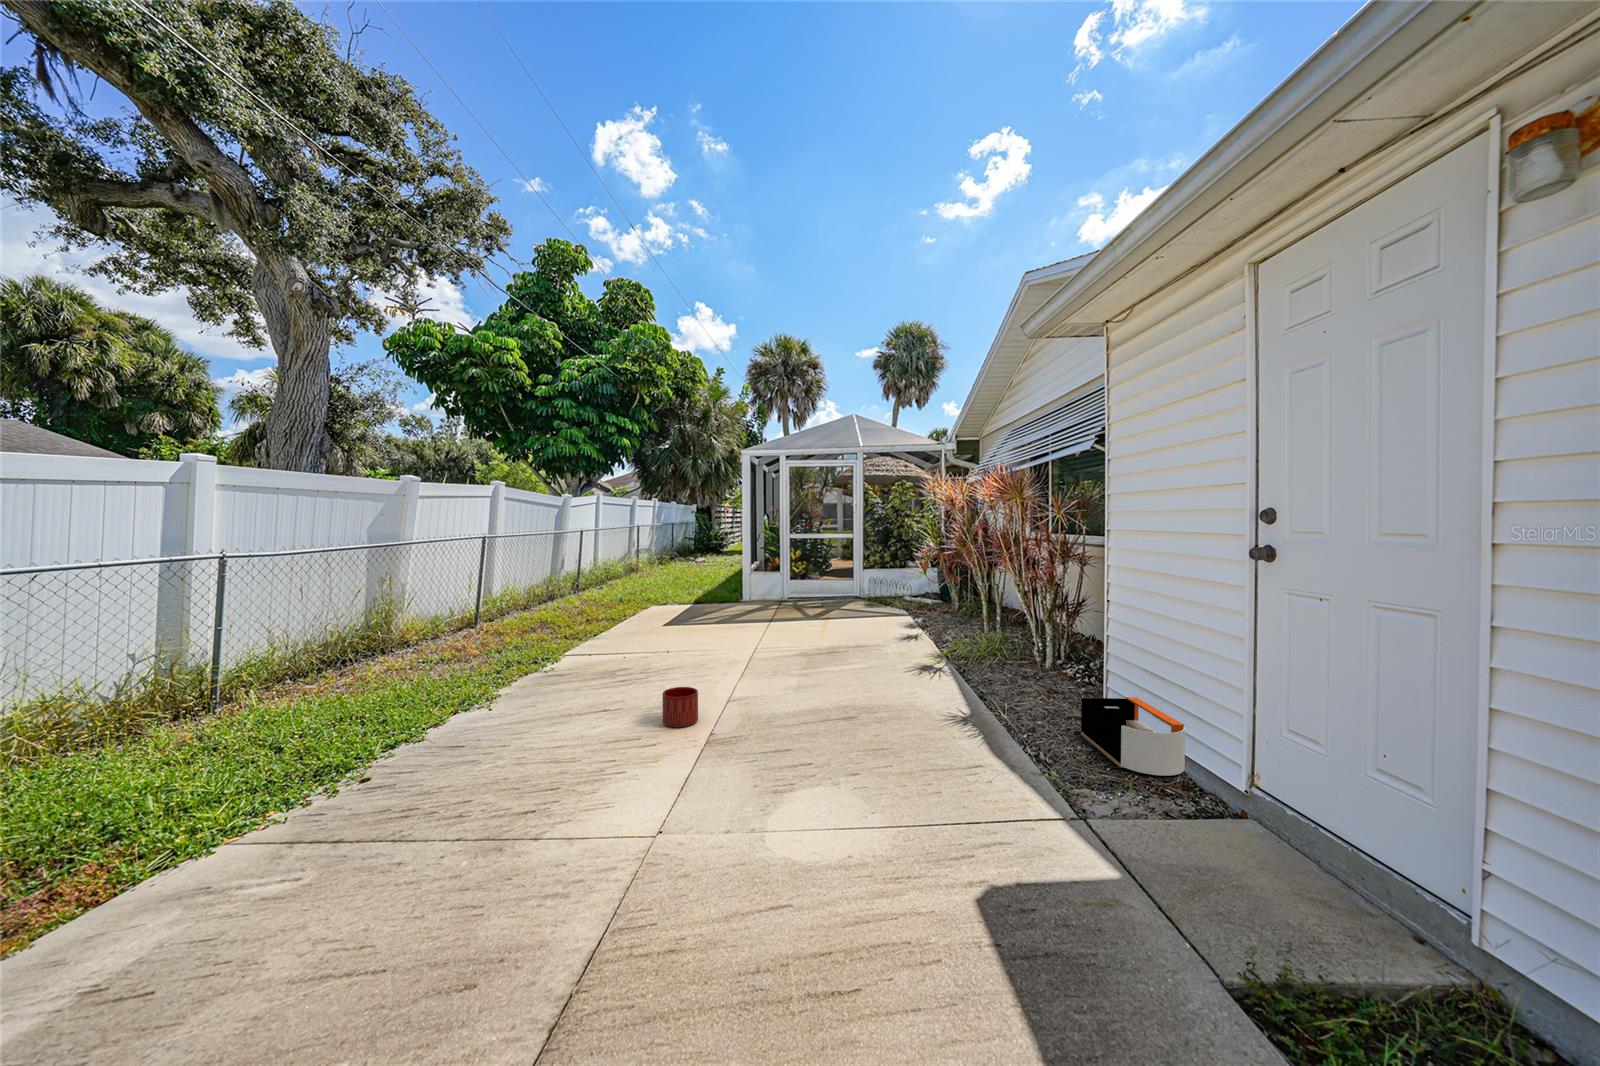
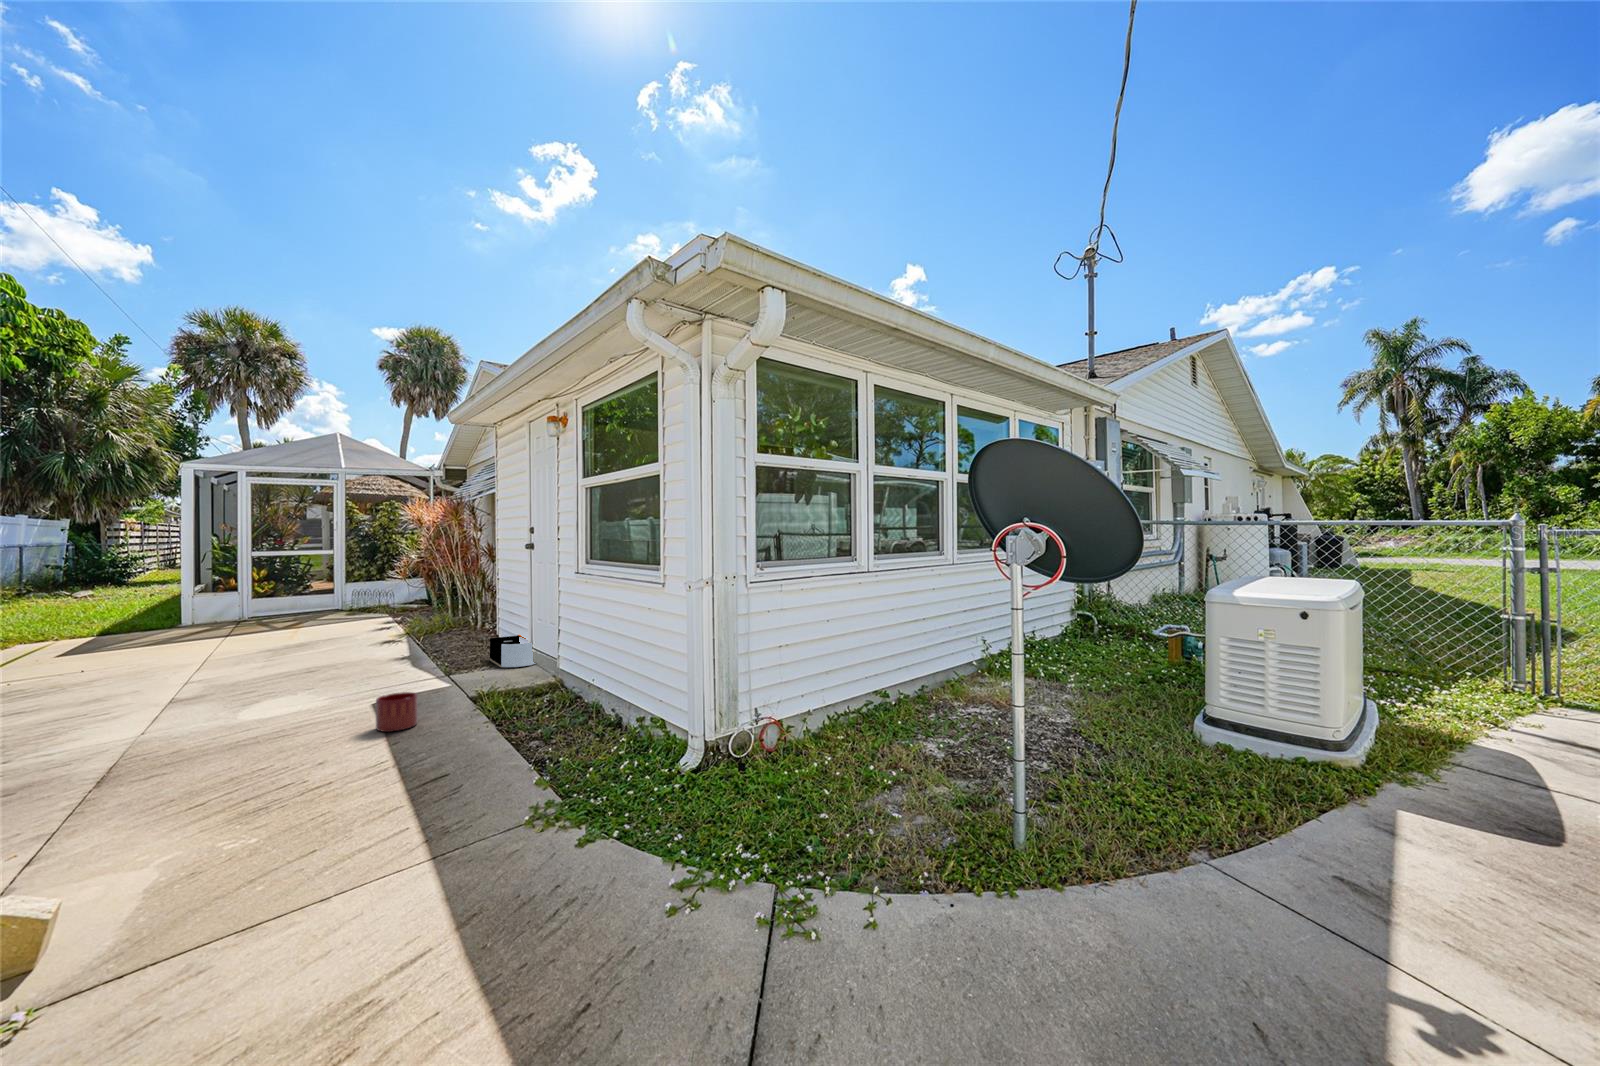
planter: present [662,687,698,727] -> present [376,692,418,732]

